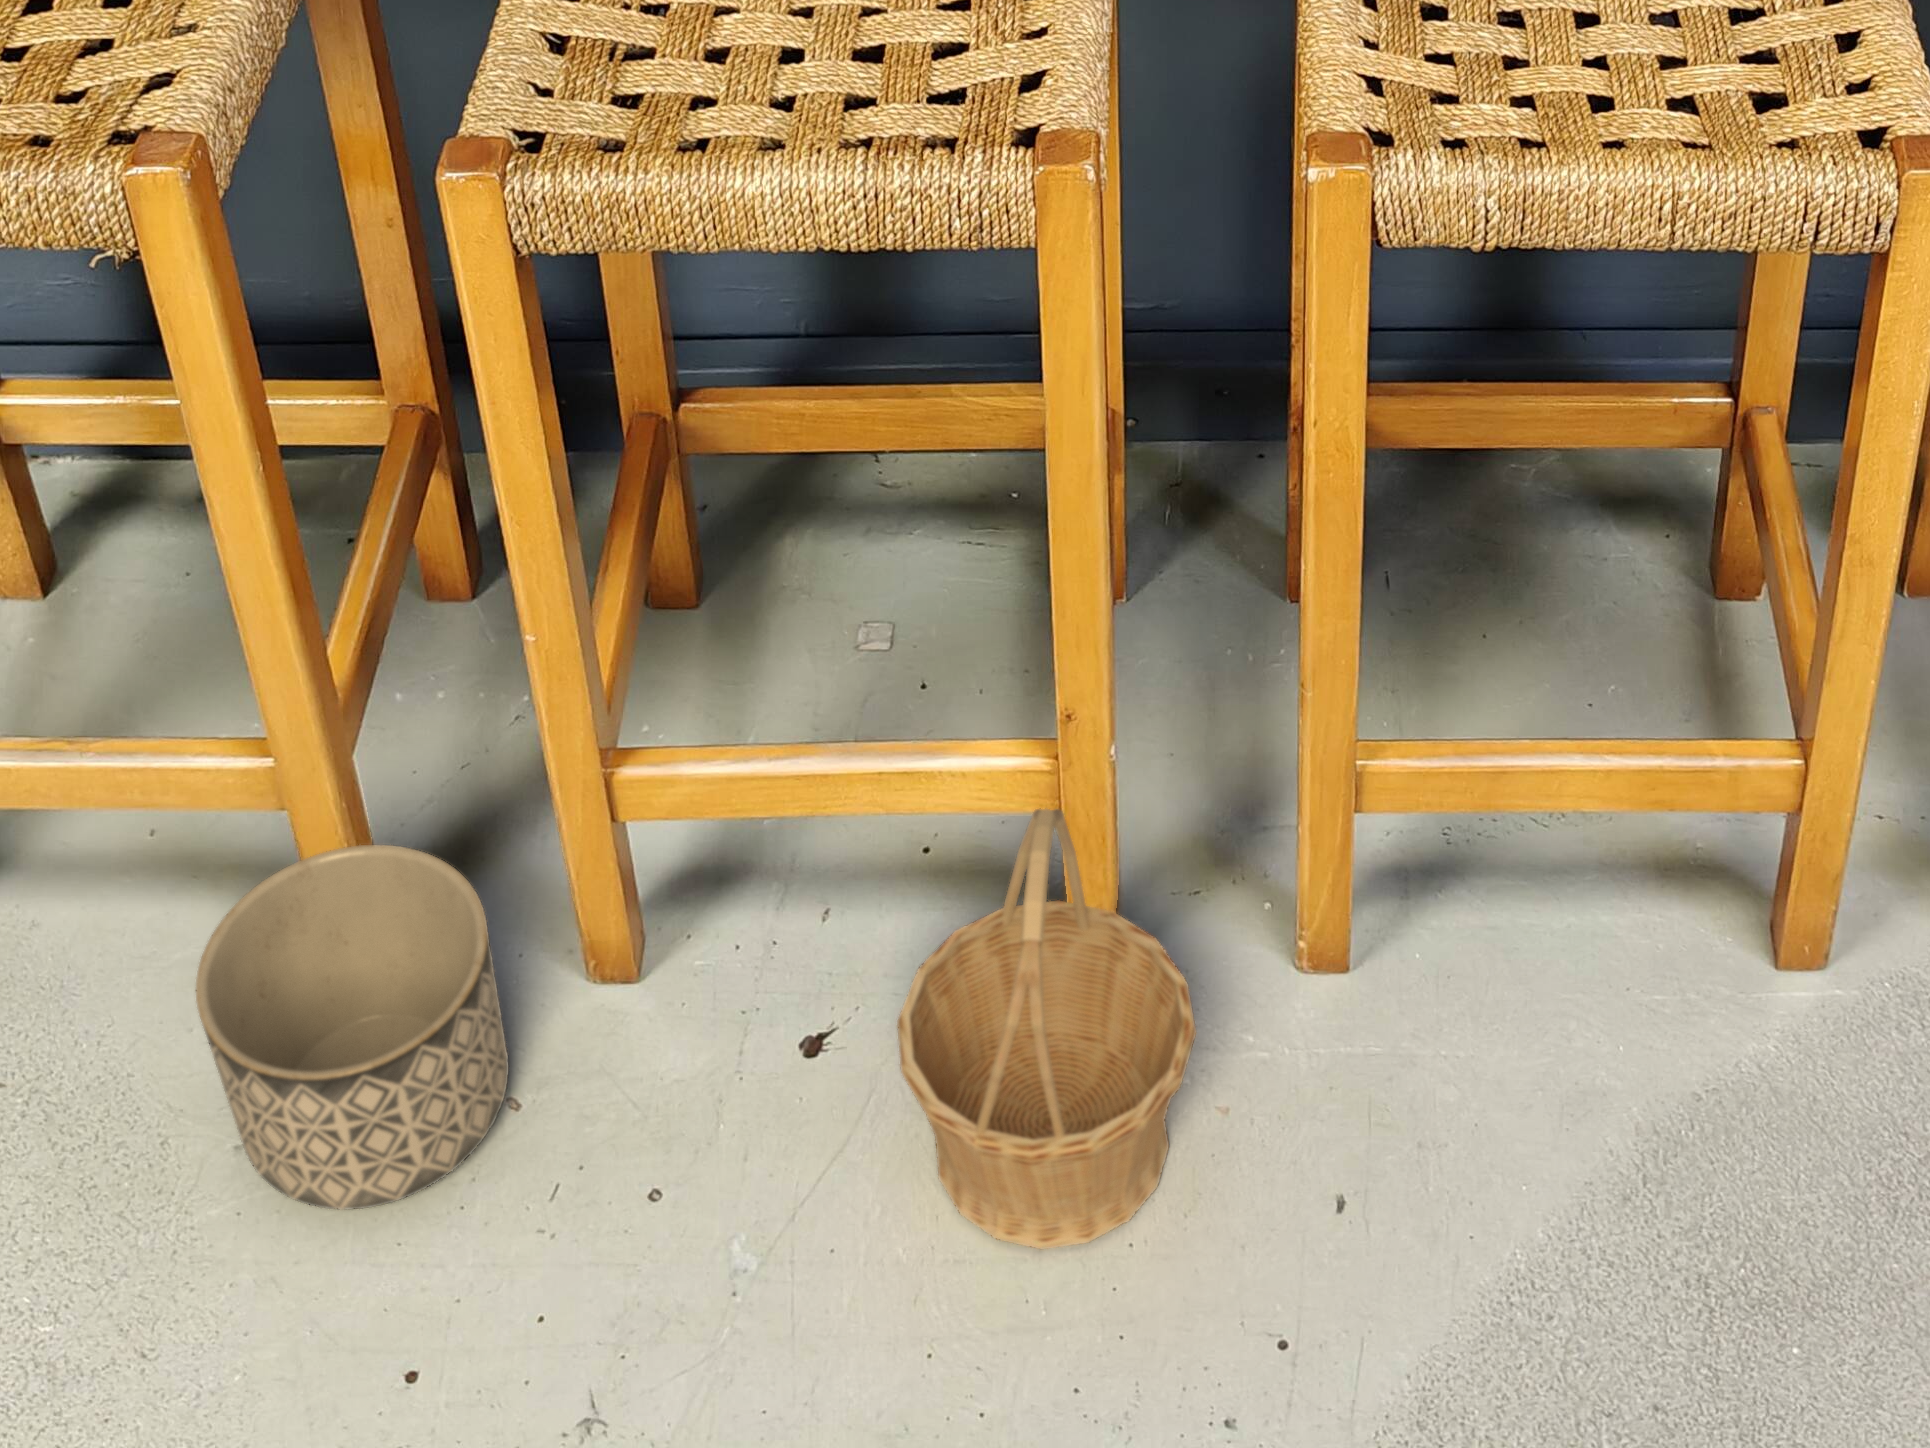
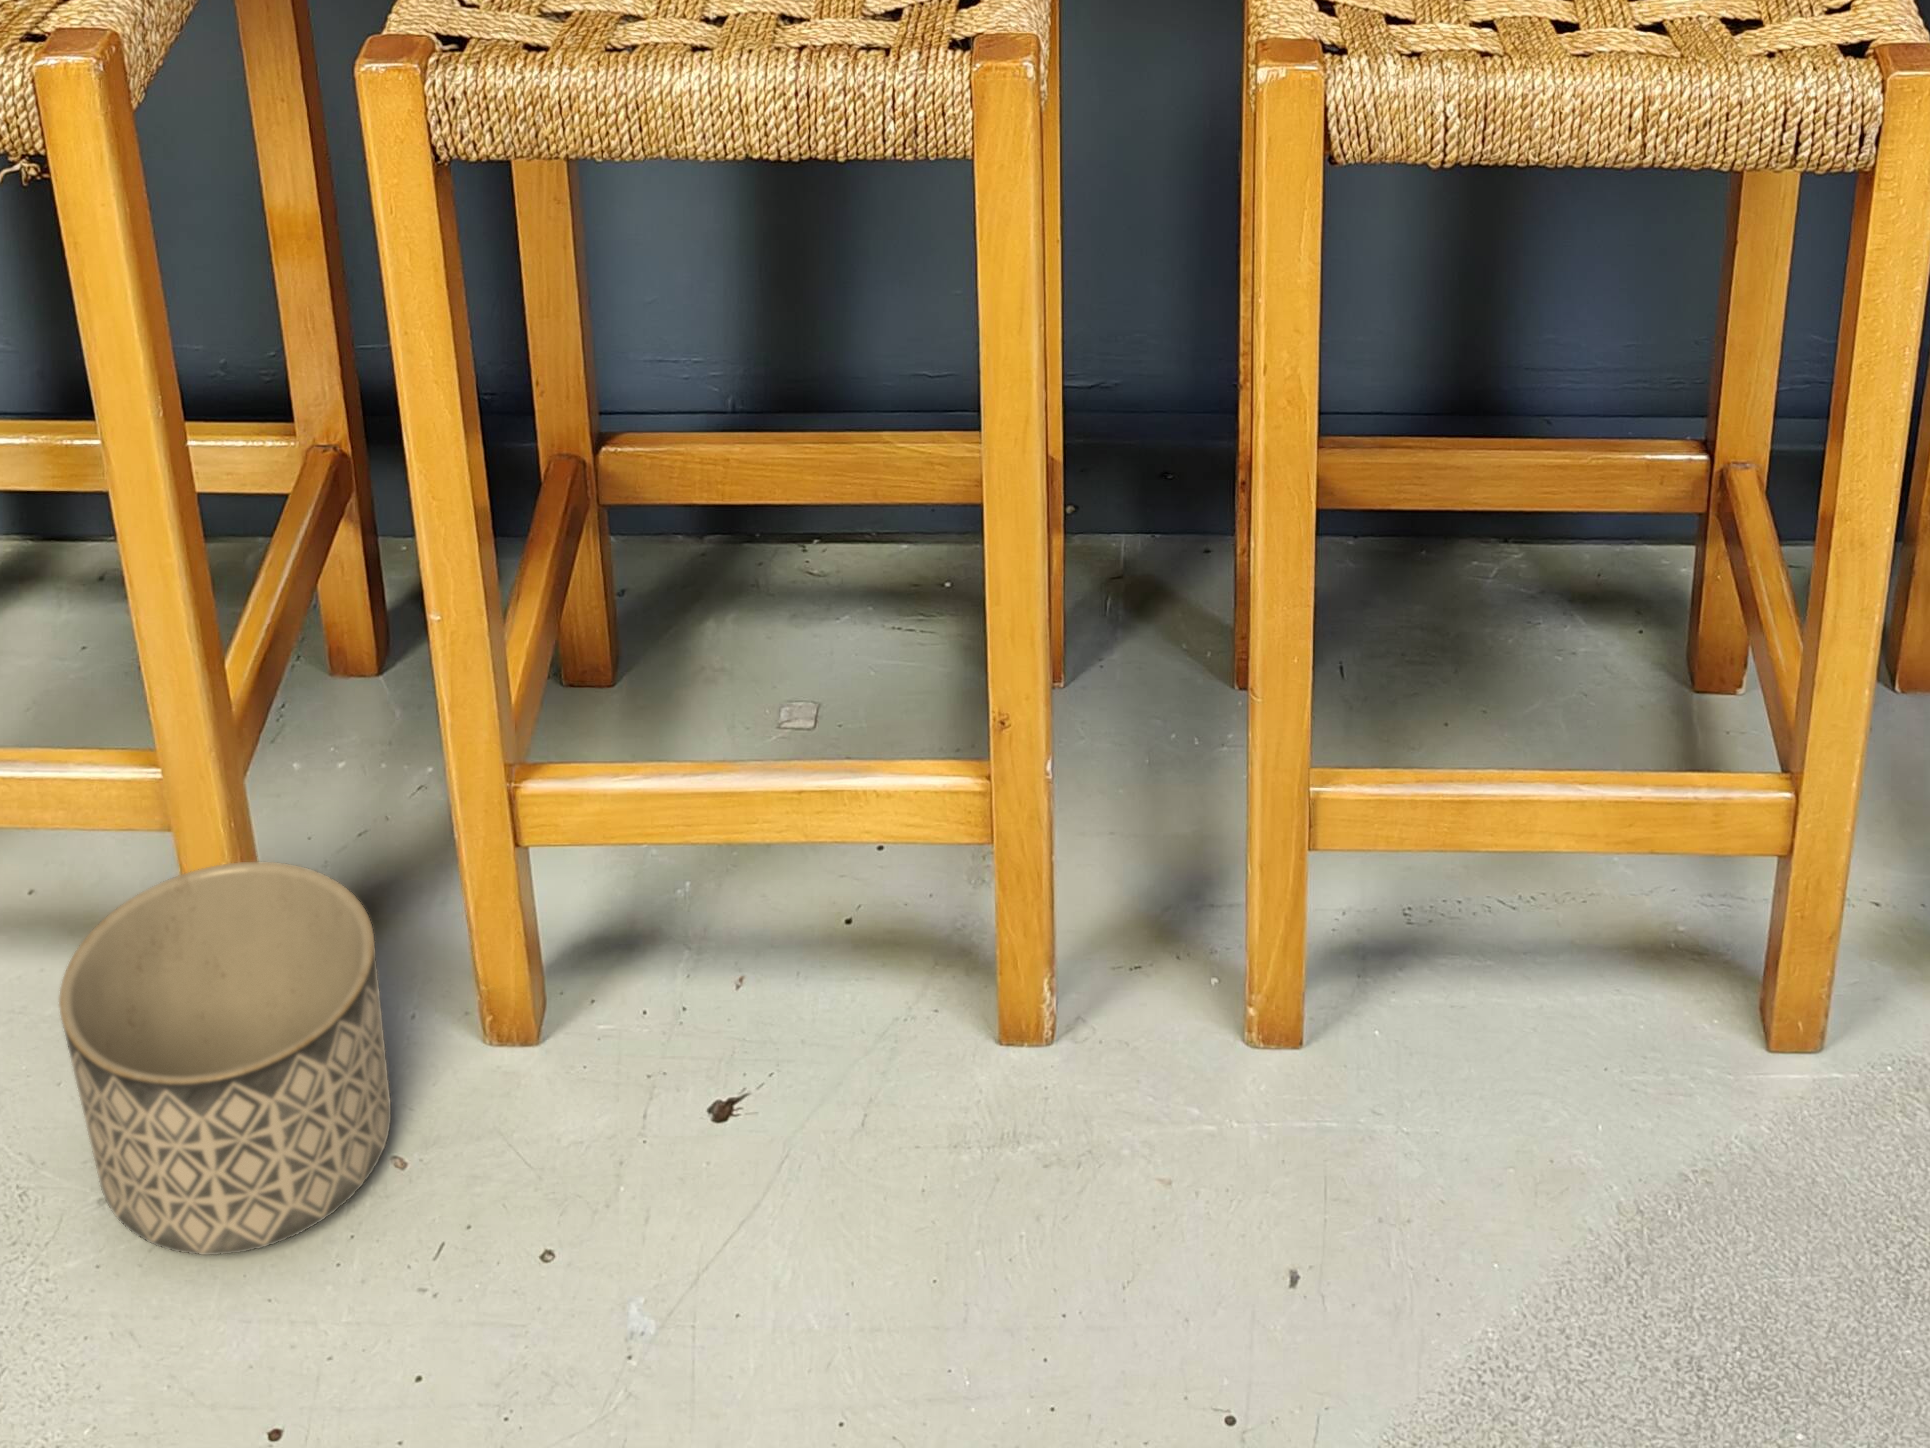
basket: present [897,808,1196,1249] -> none [812,801,1138,1314]

